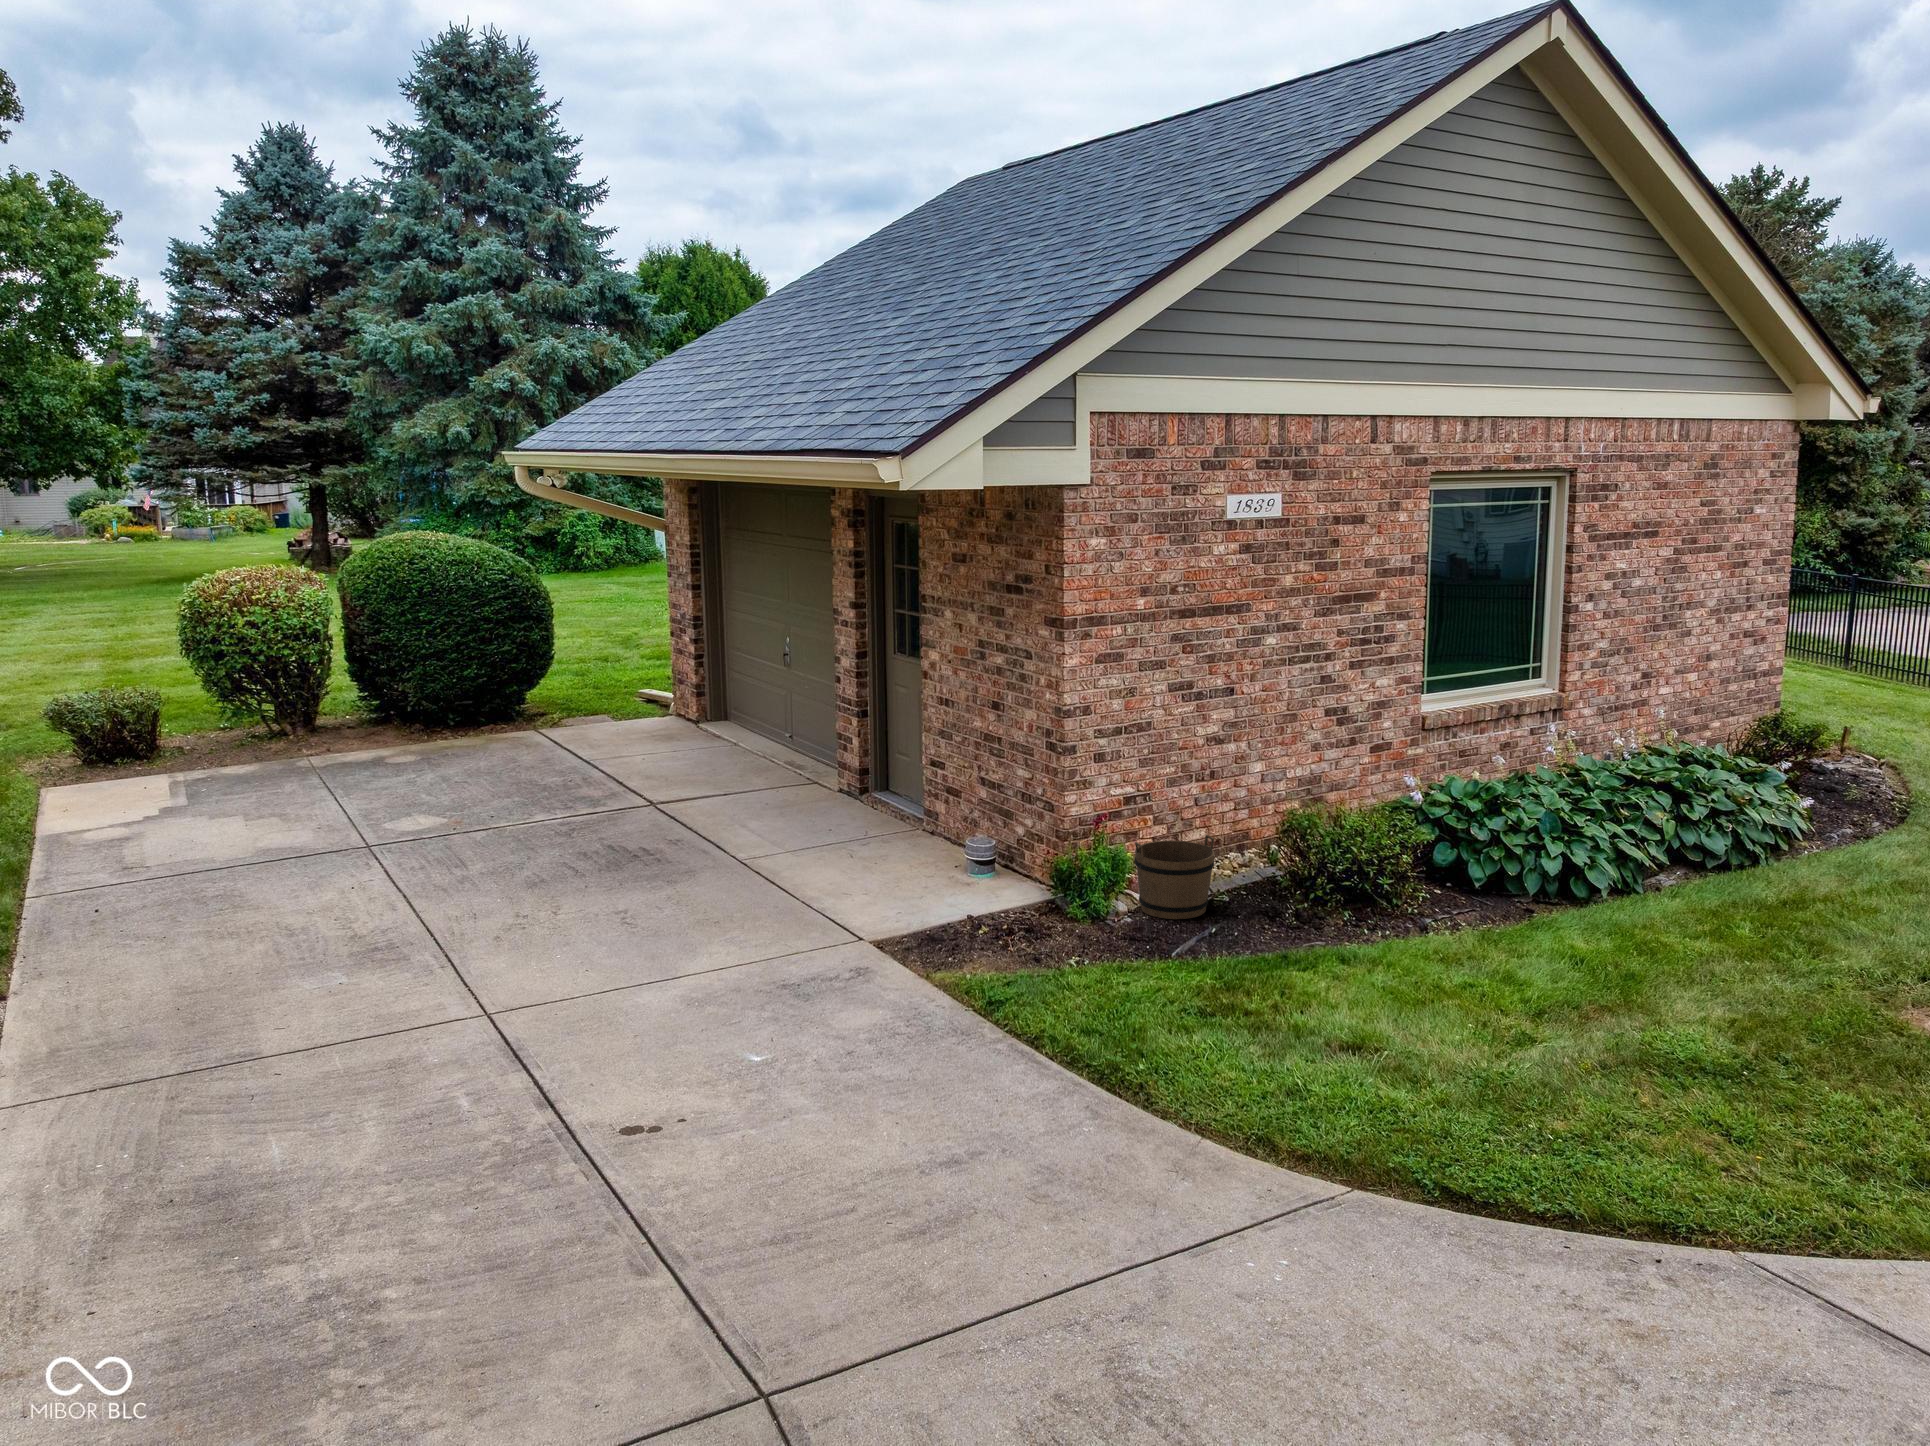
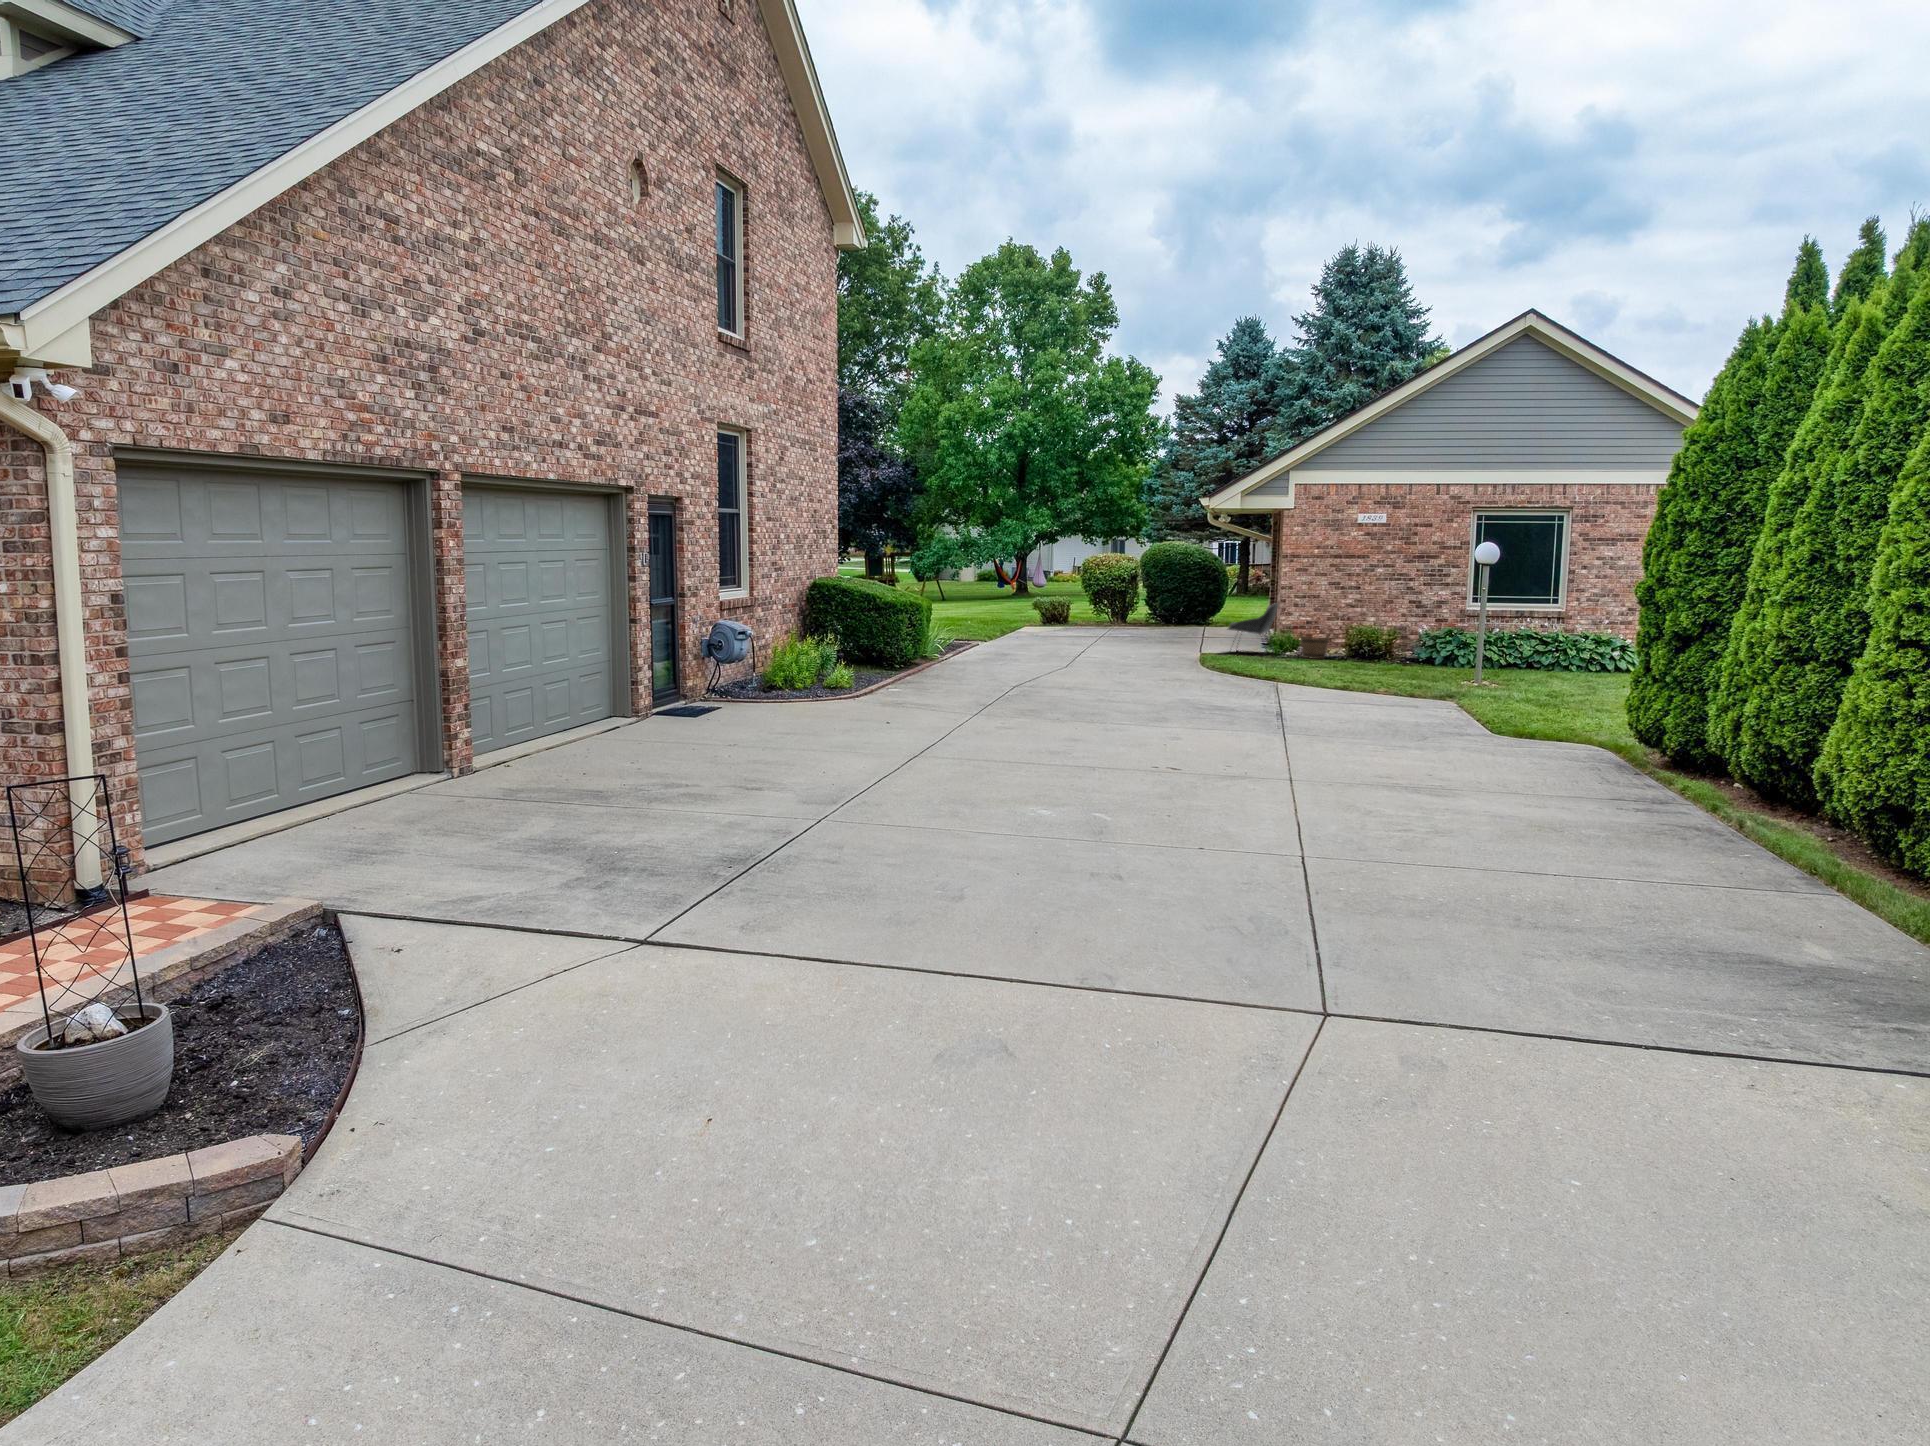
lounge chair: none [895,755,1051,936] -> present [1227,603,1278,654]

